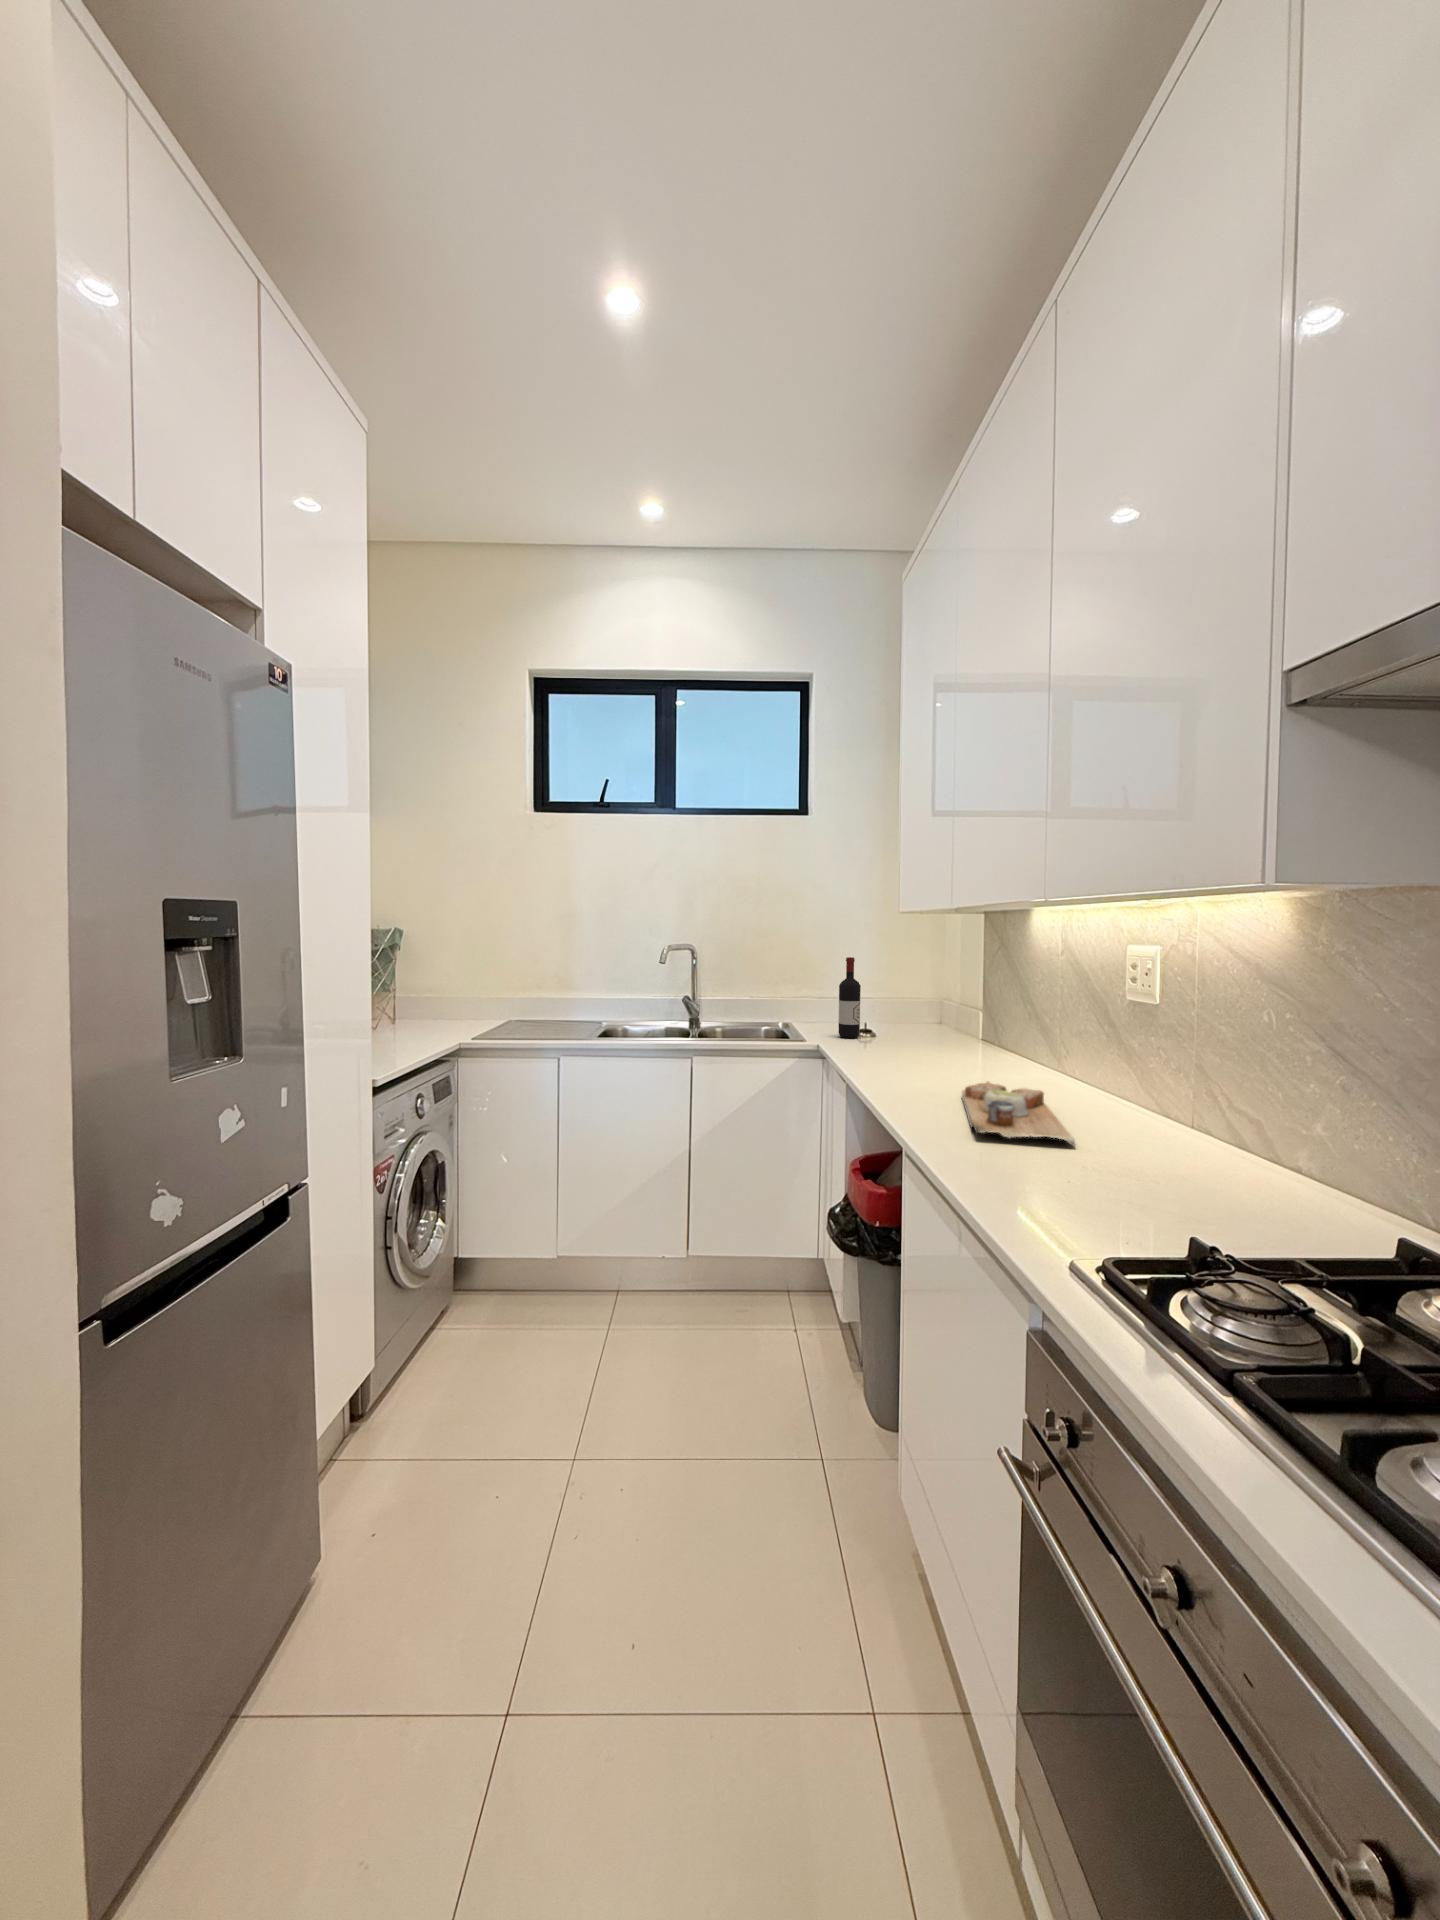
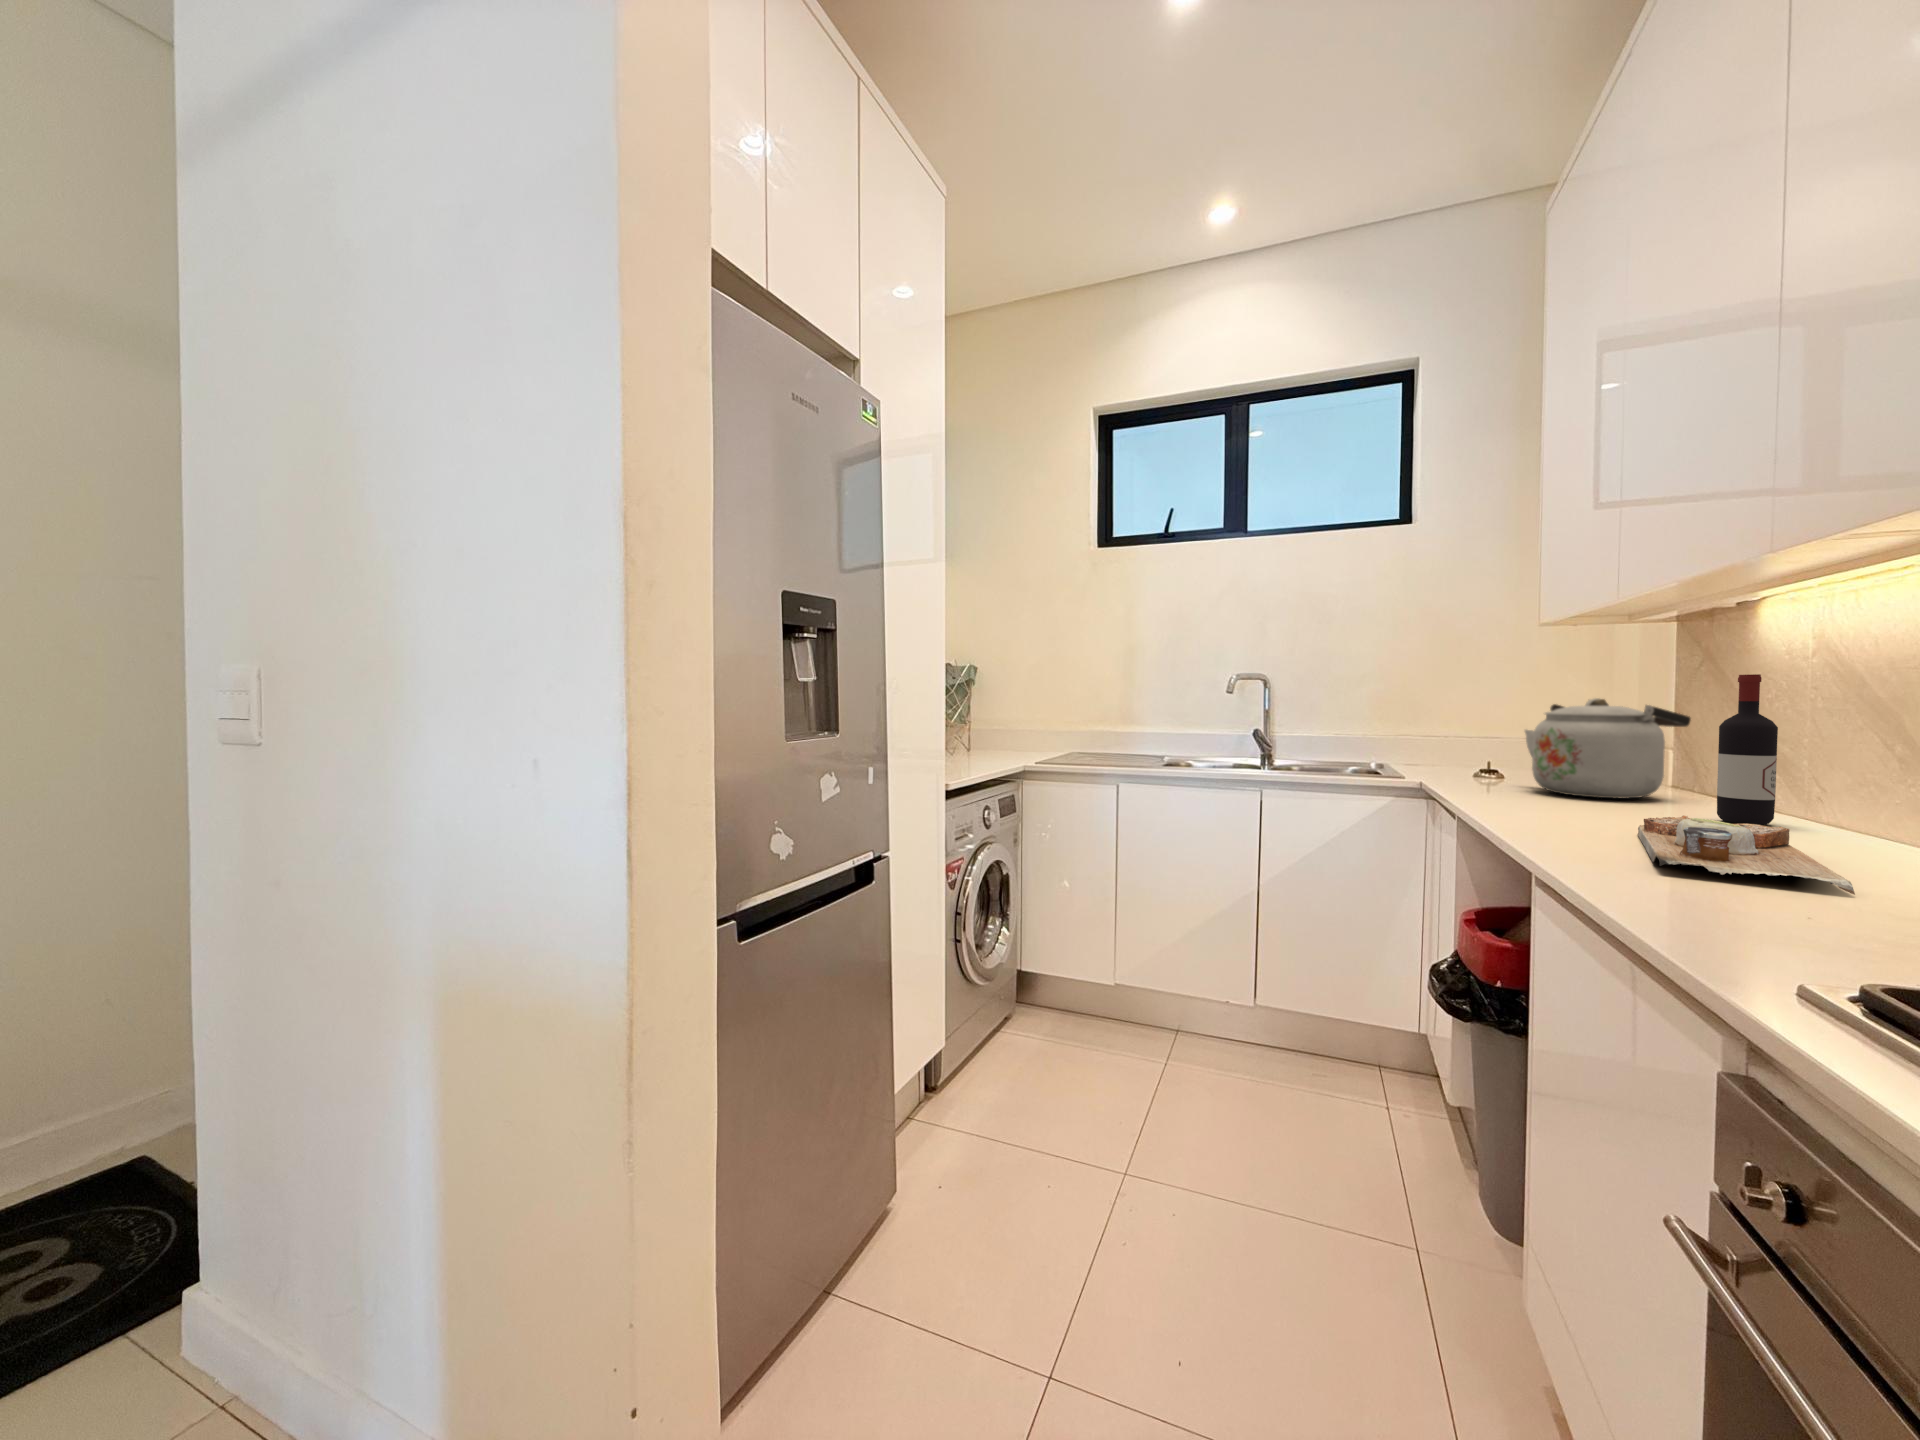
wine bottle: present [839,957,861,1038] -> present [1717,674,1778,825]
kettle: none [890,978,991,1057] -> present [1525,698,1691,798]

